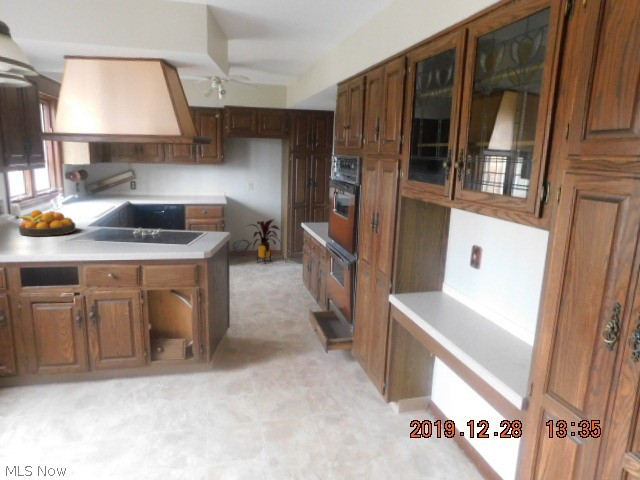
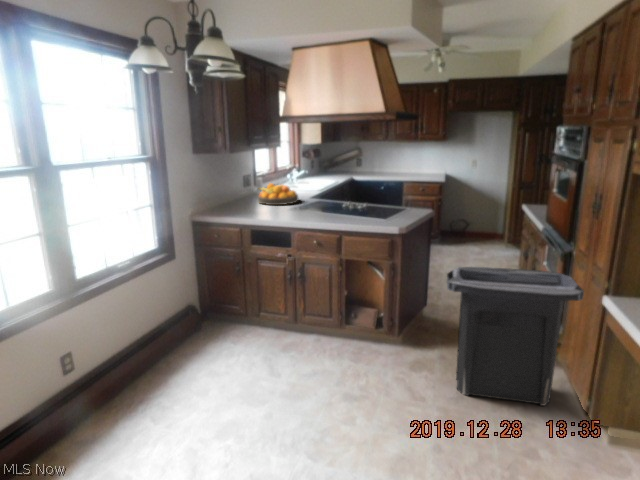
house plant: present [252,220,279,262] -> none [461,199,501,246]
trash can: none [260,279,372,406] -> present [447,267,584,406]

